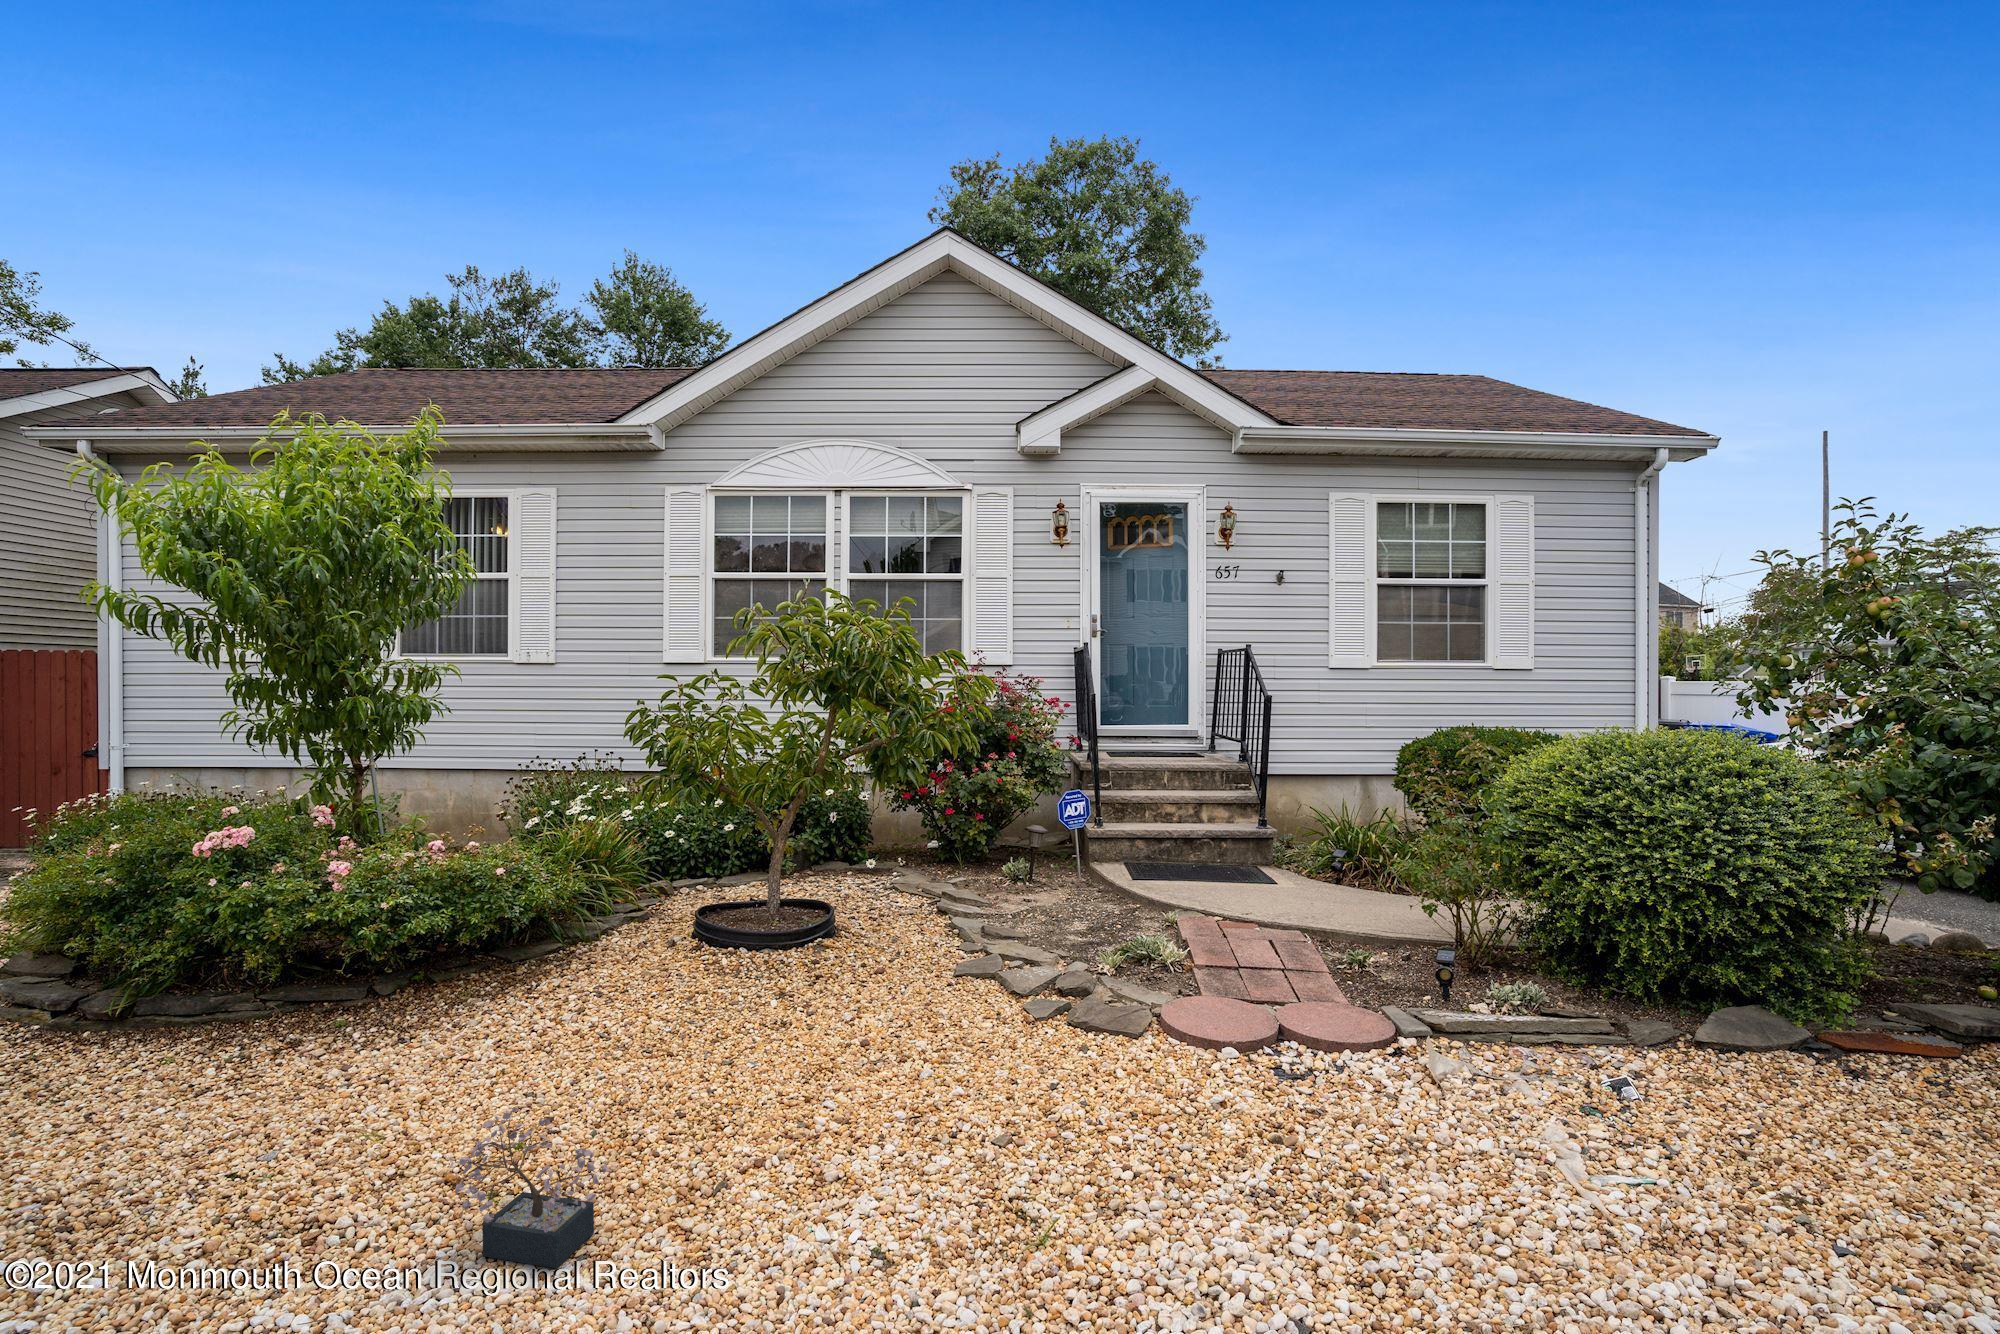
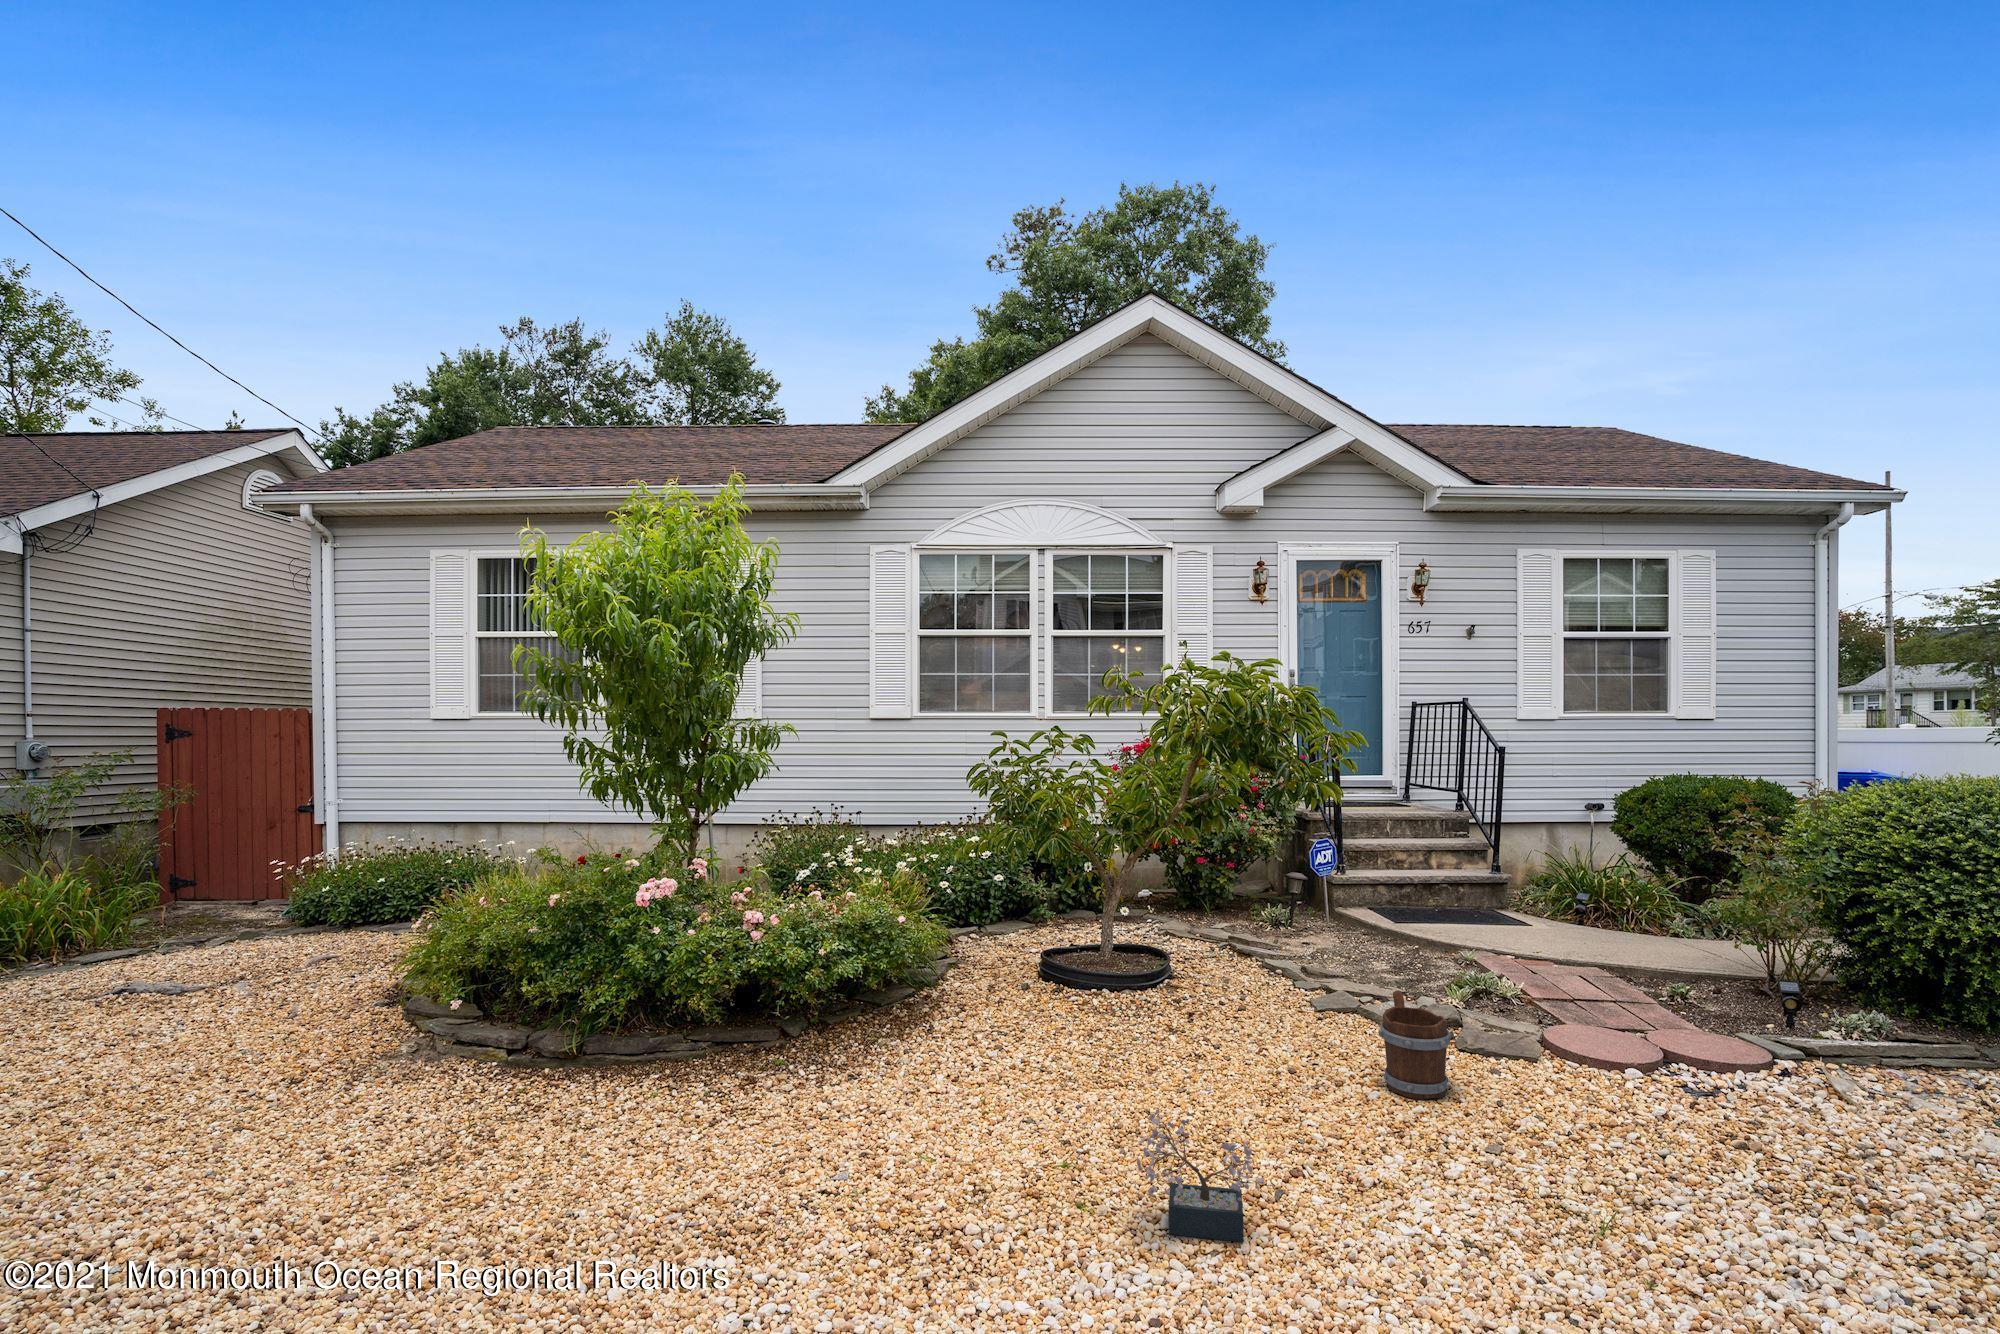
bucket: none [927,959,1002,1082] -> present [1378,991,1451,1100]

